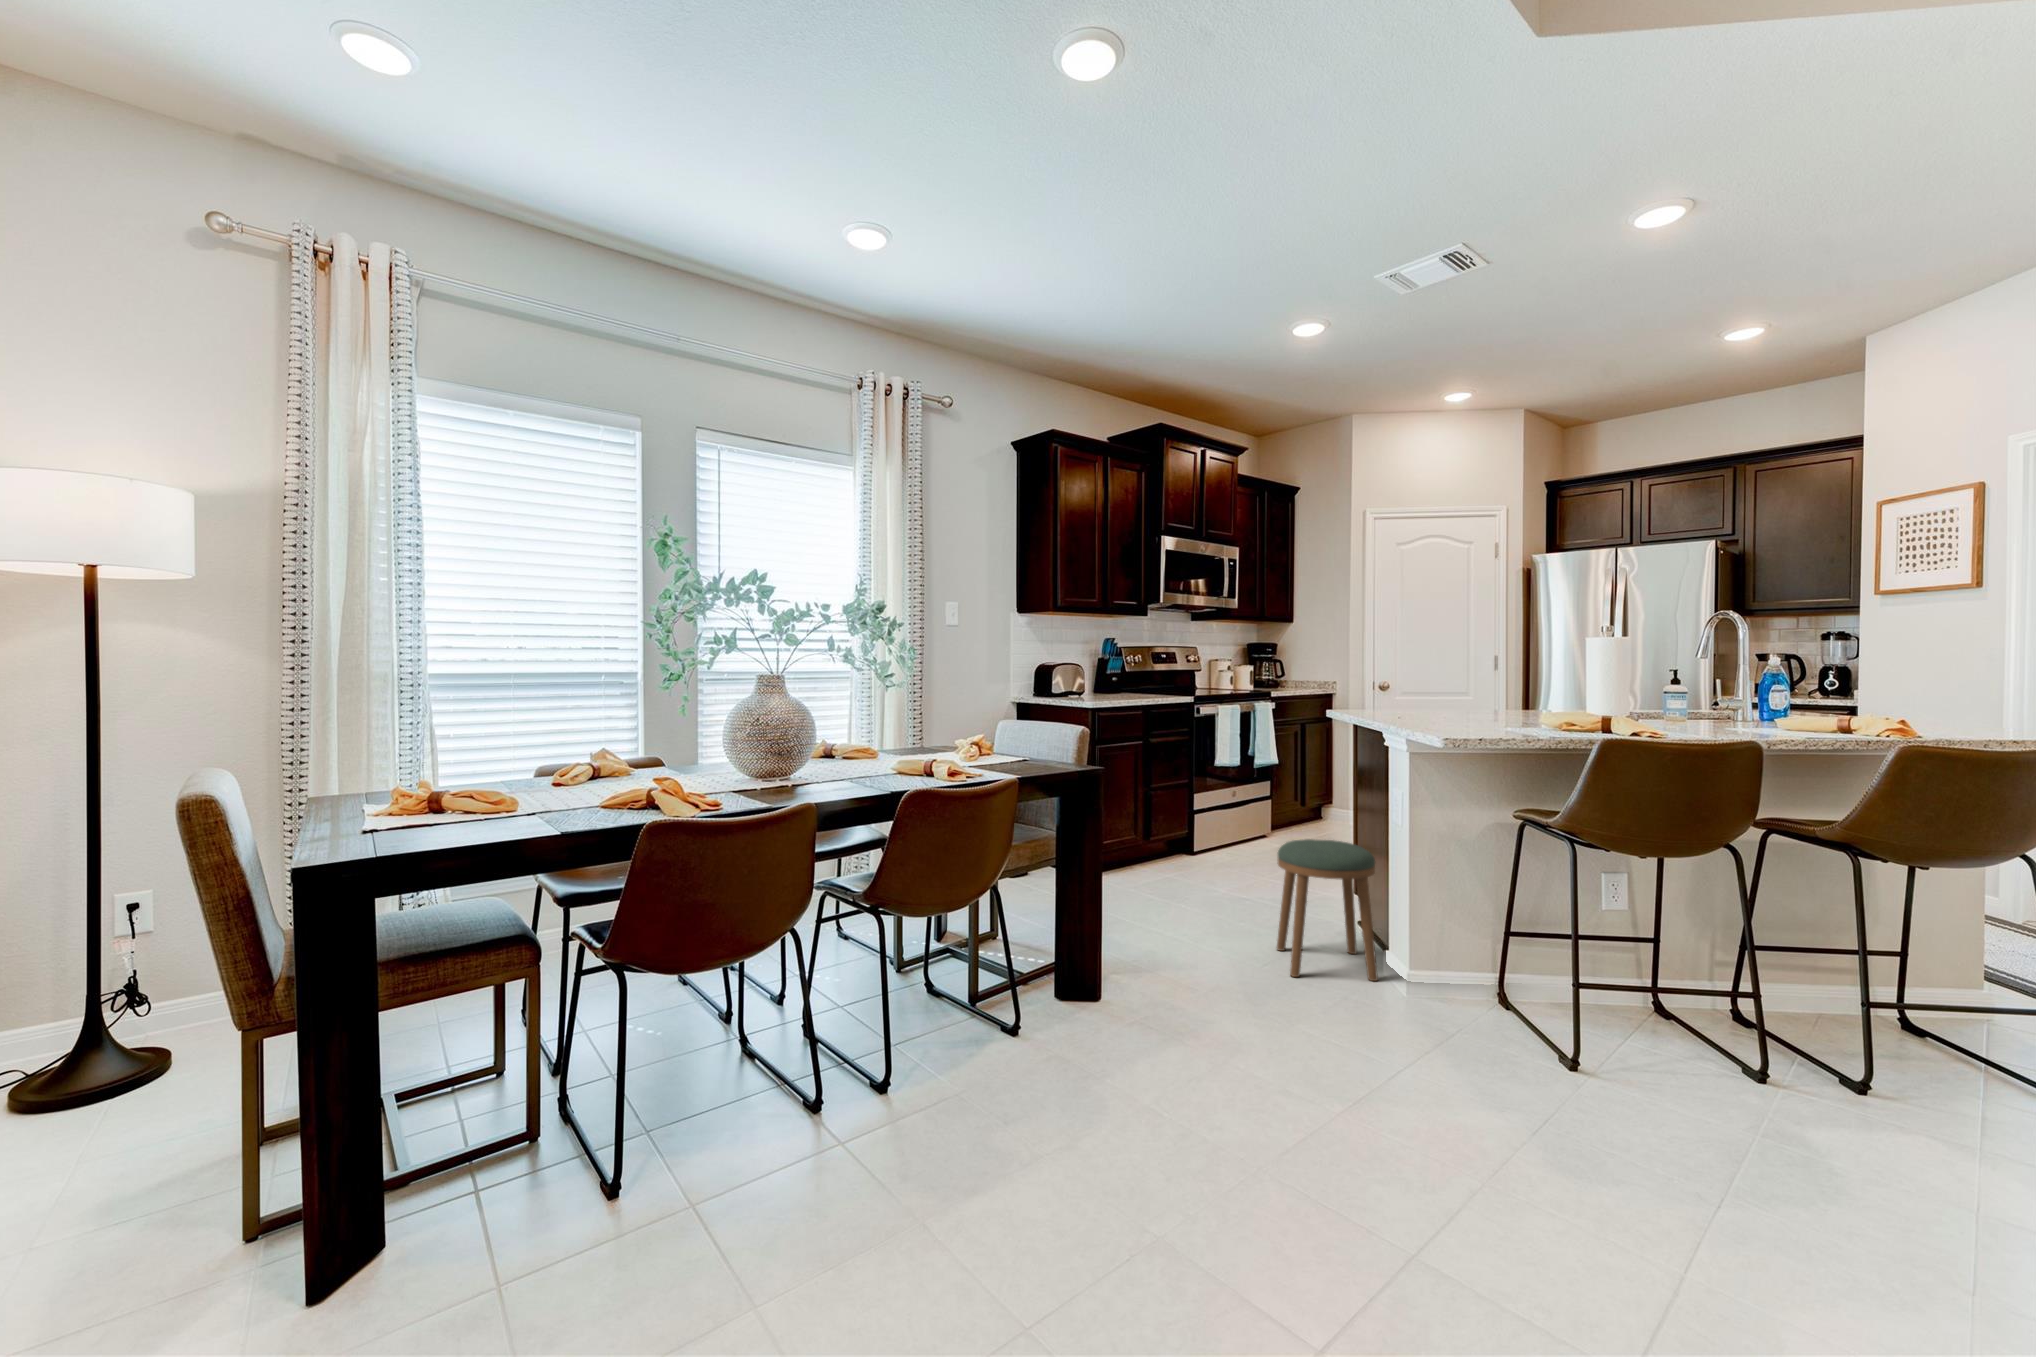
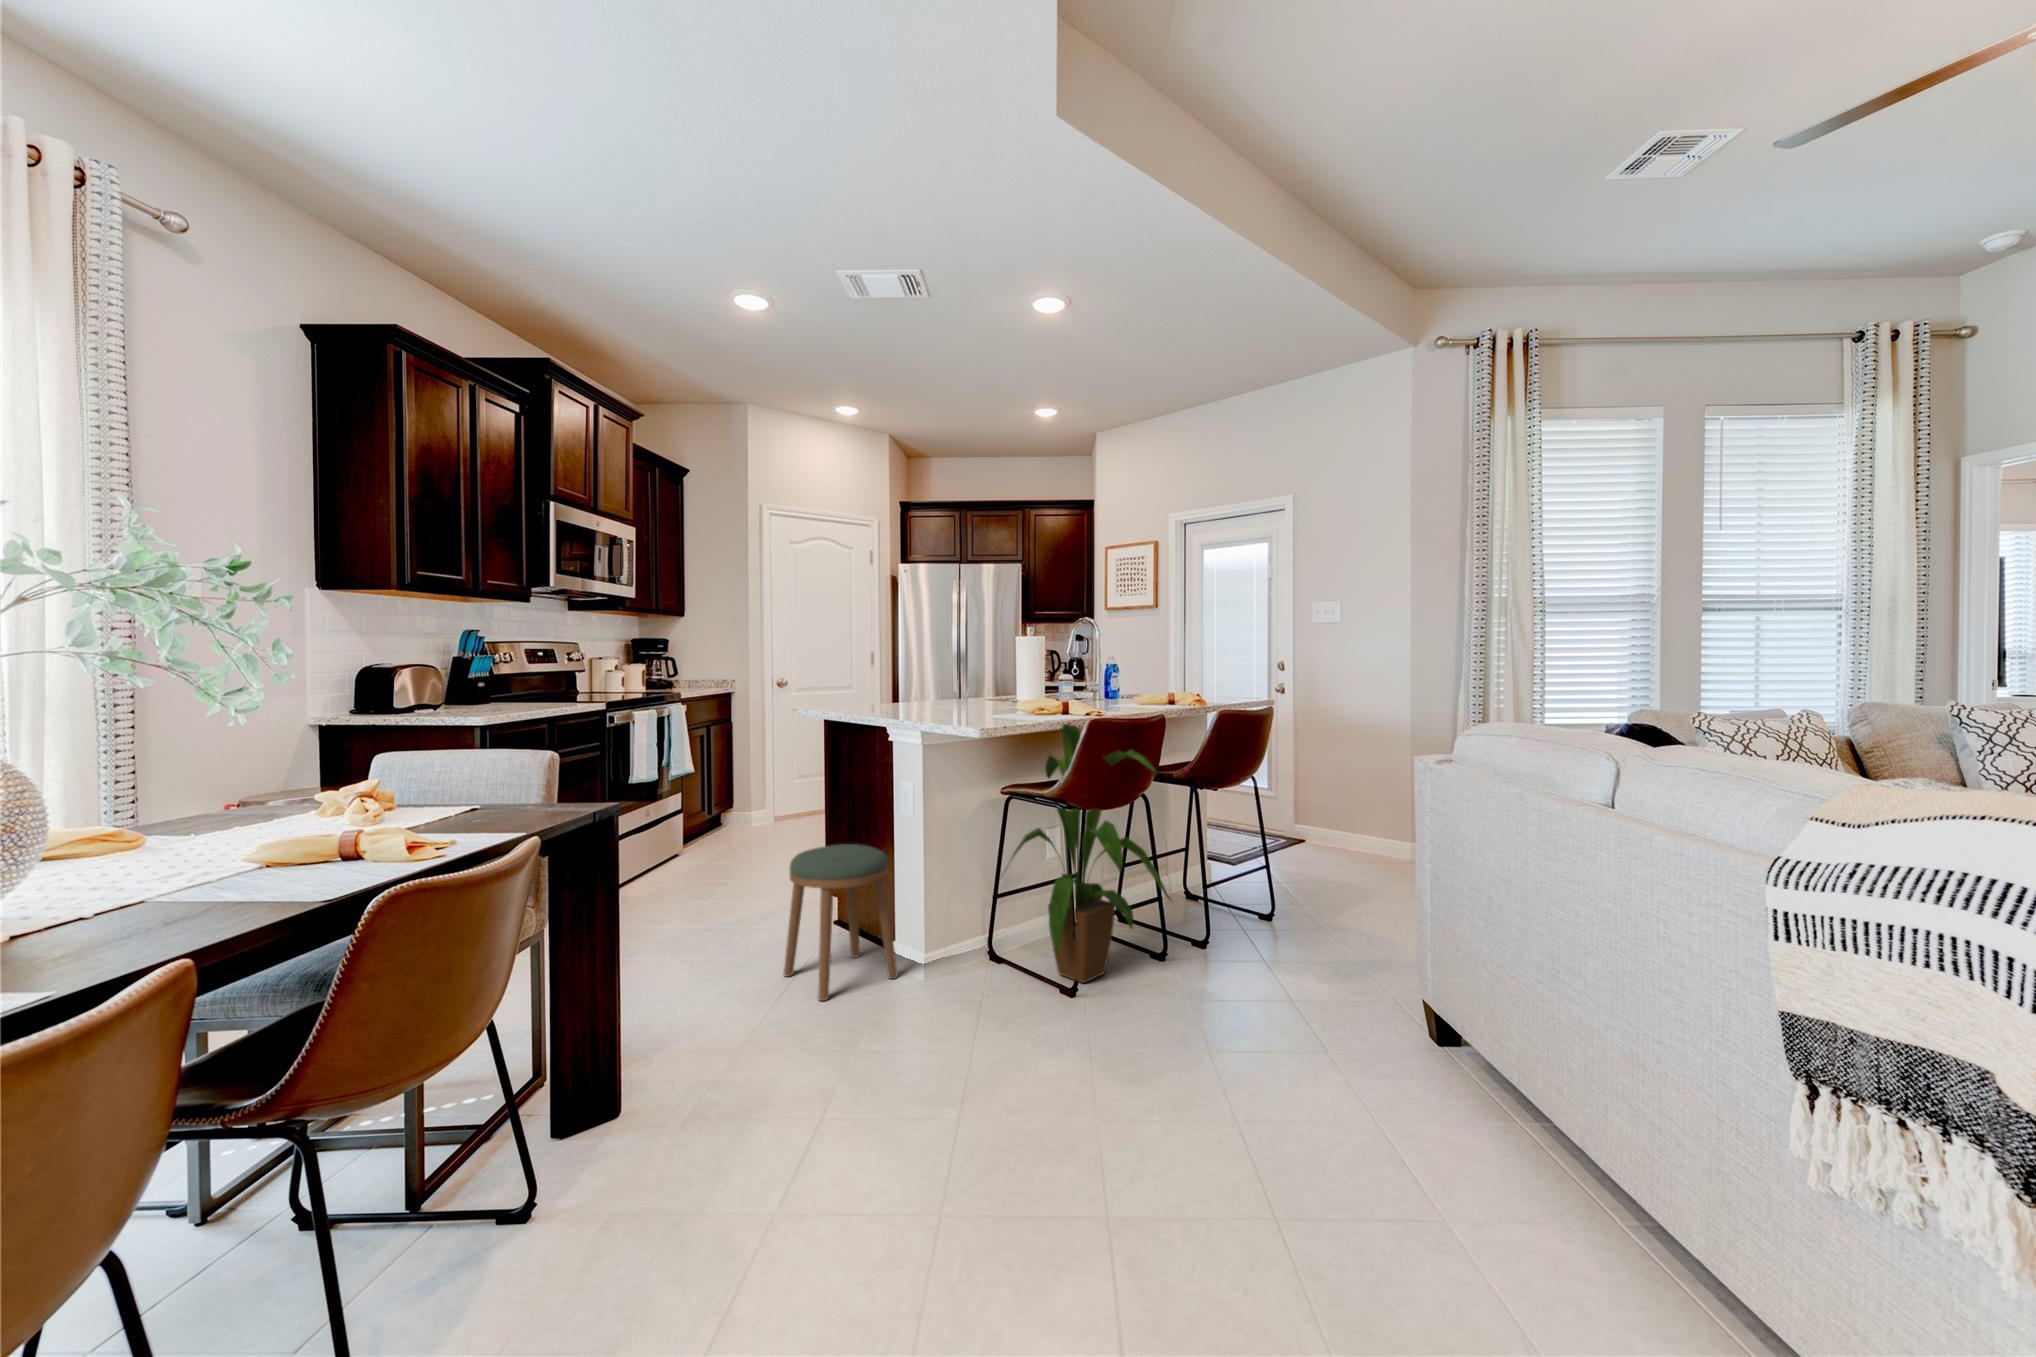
house plant: none [1491,739,1753,1054] -> present [1011,724,1171,983]

